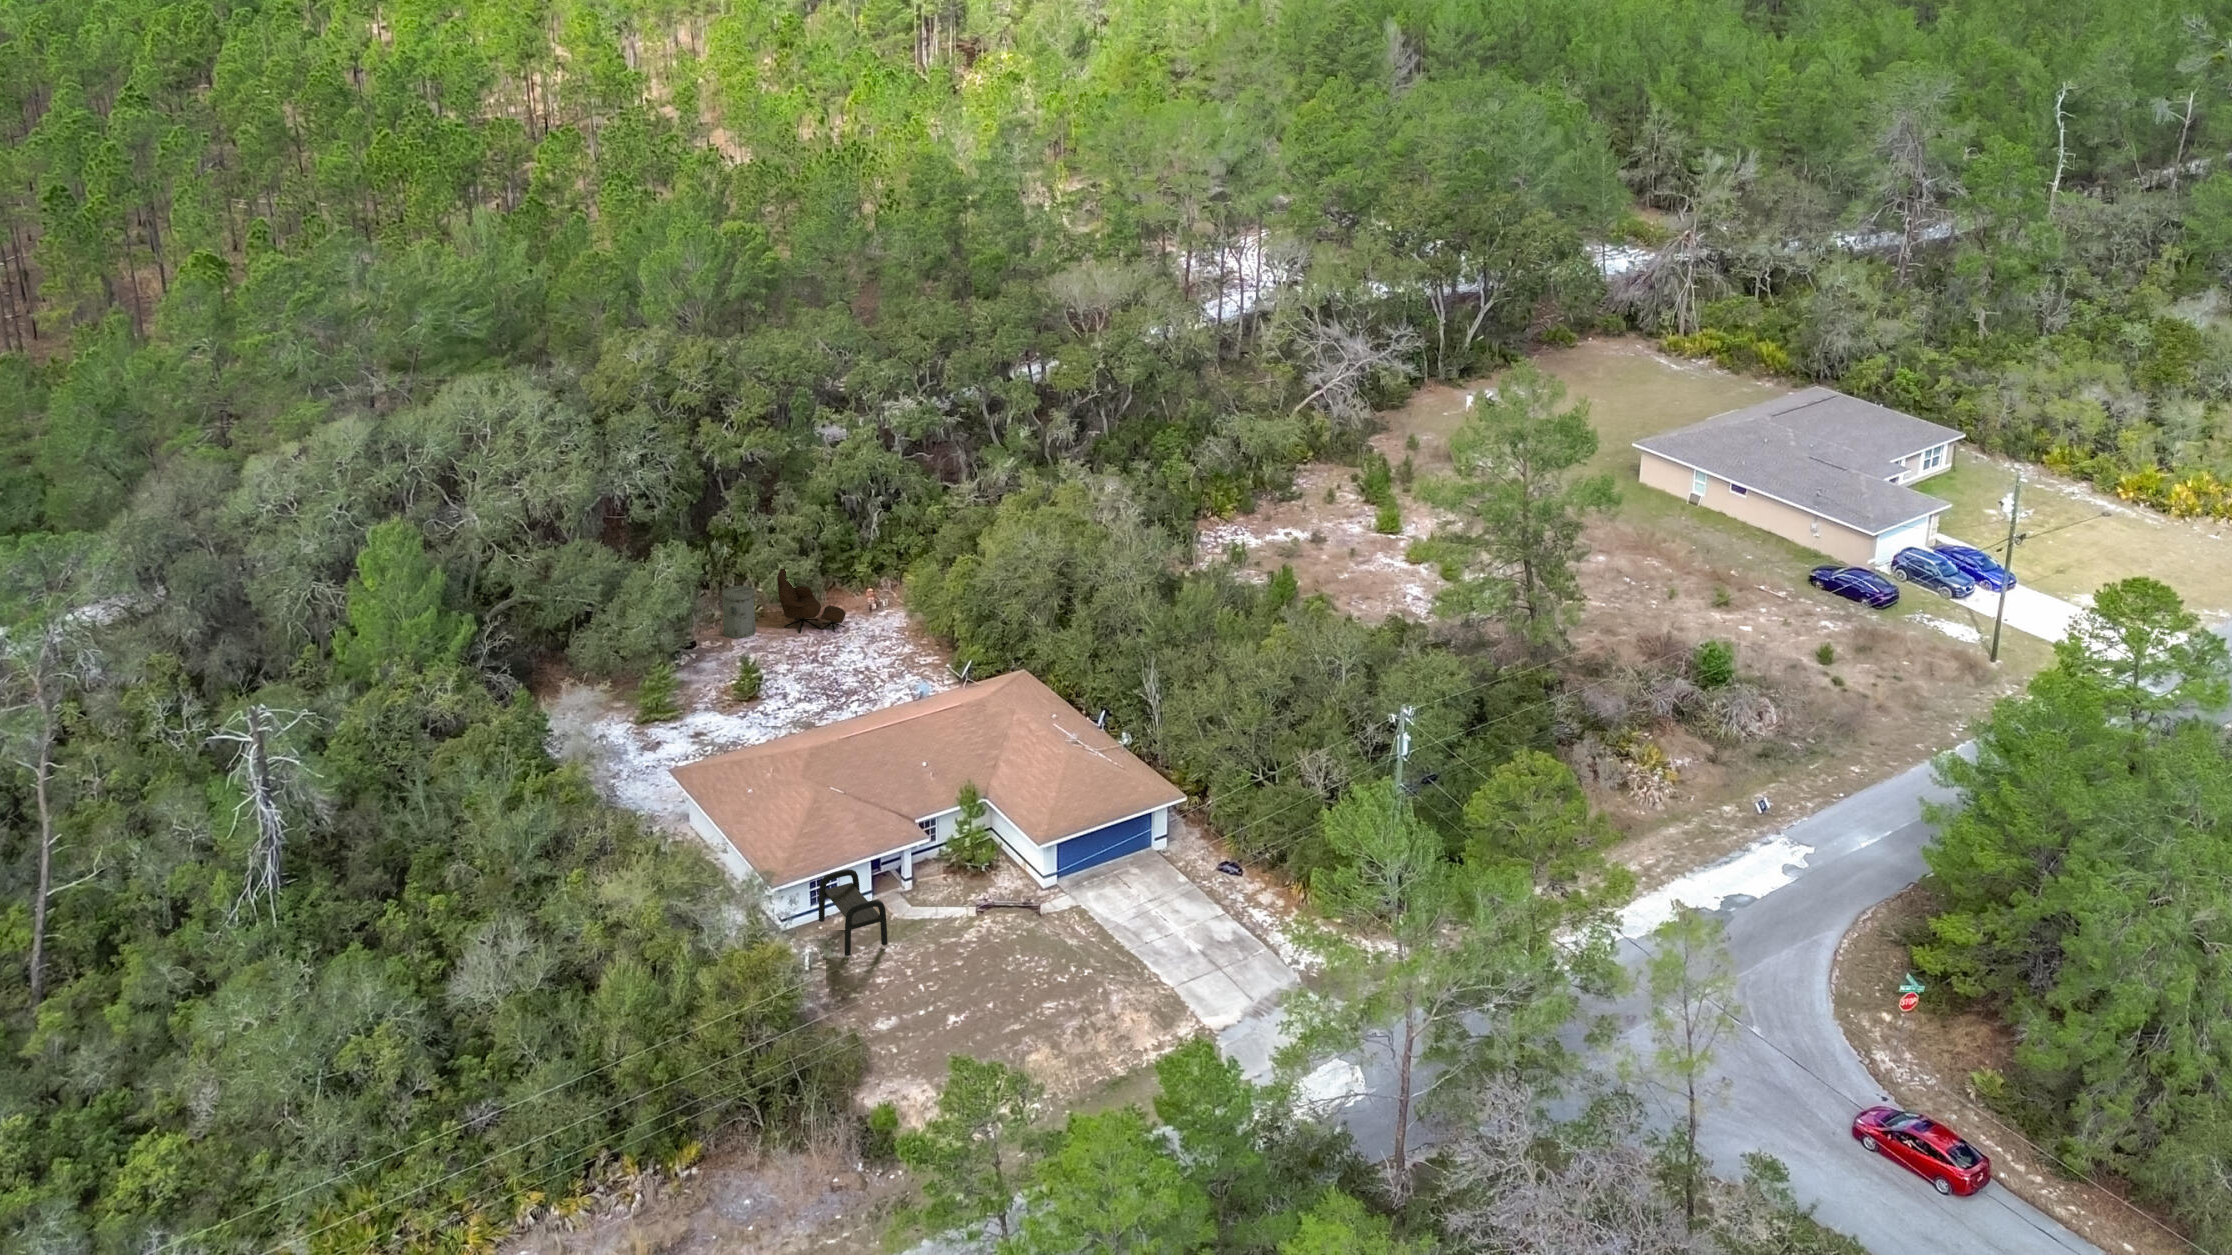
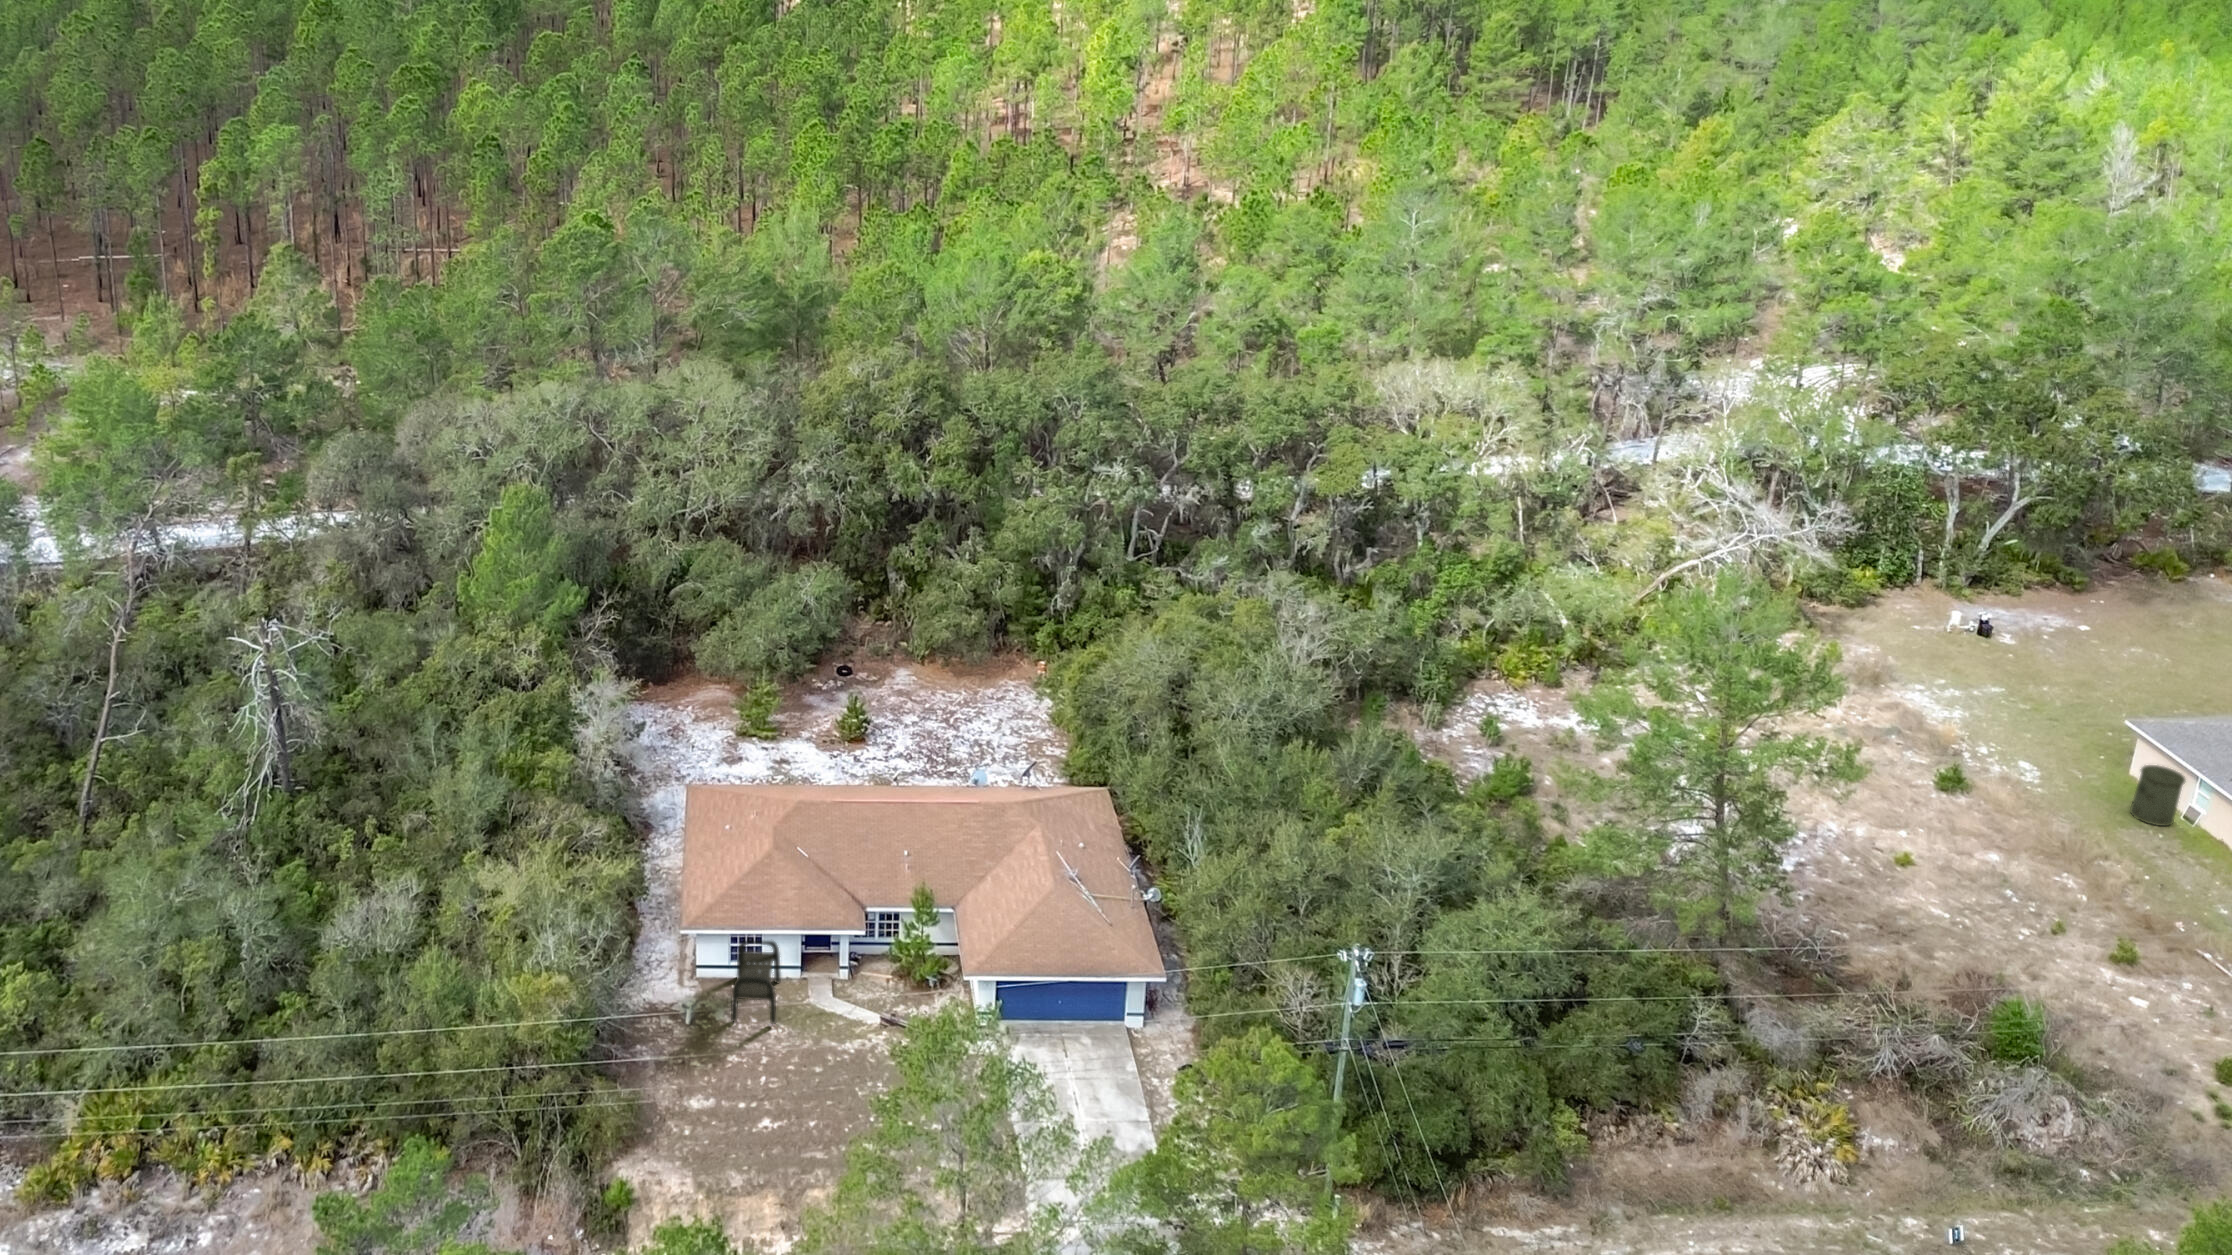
lounge chair: present [777,569,846,634] -> none [942,620,1007,696]
trash can: present [722,586,756,639] -> present [2130,765,2186,826]

